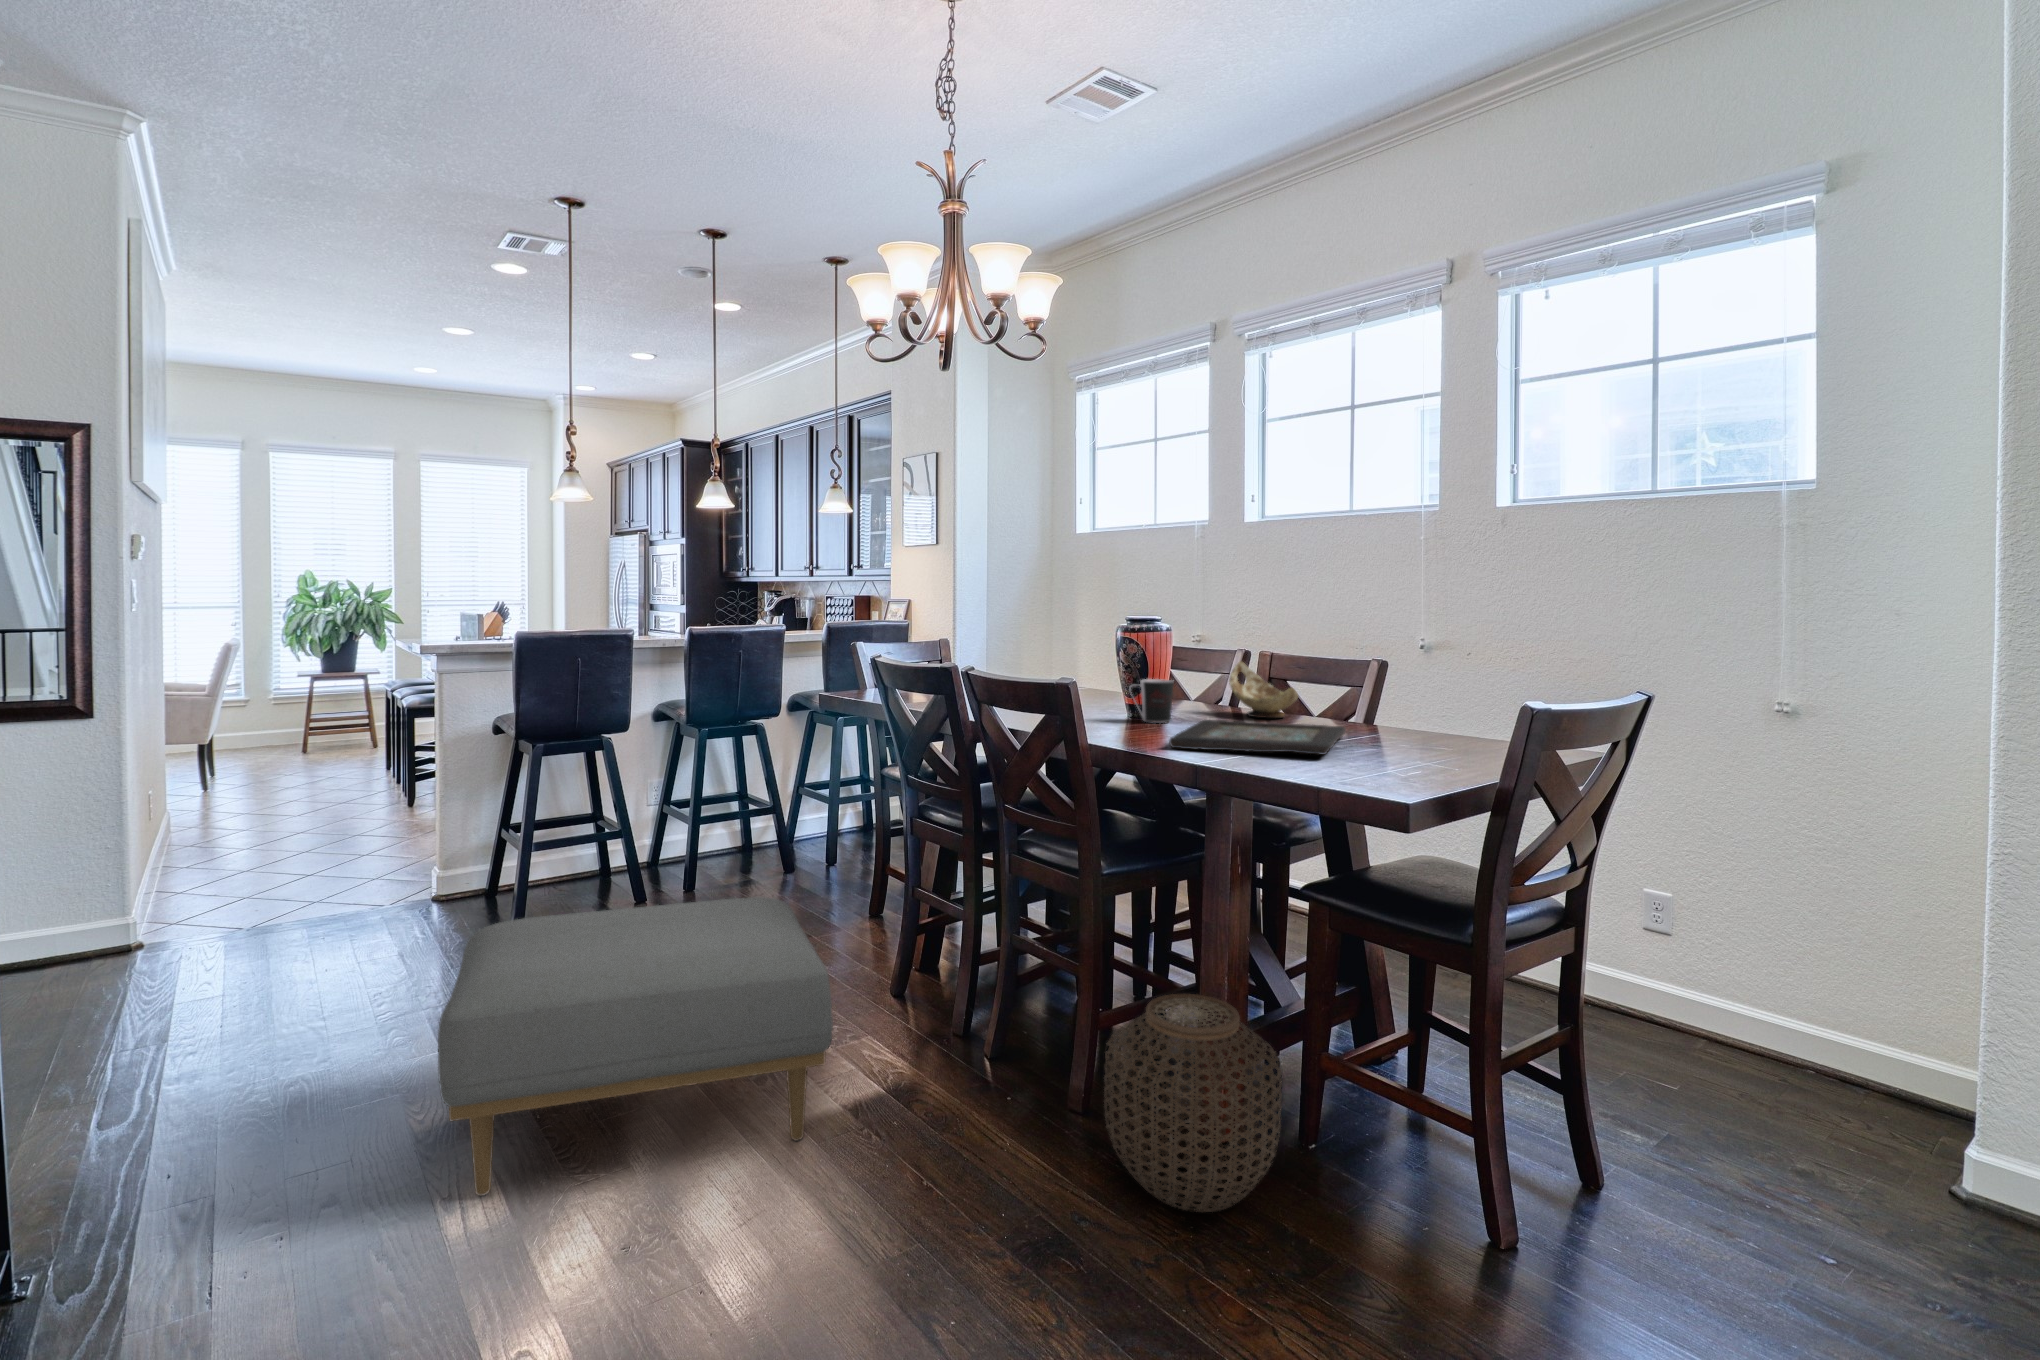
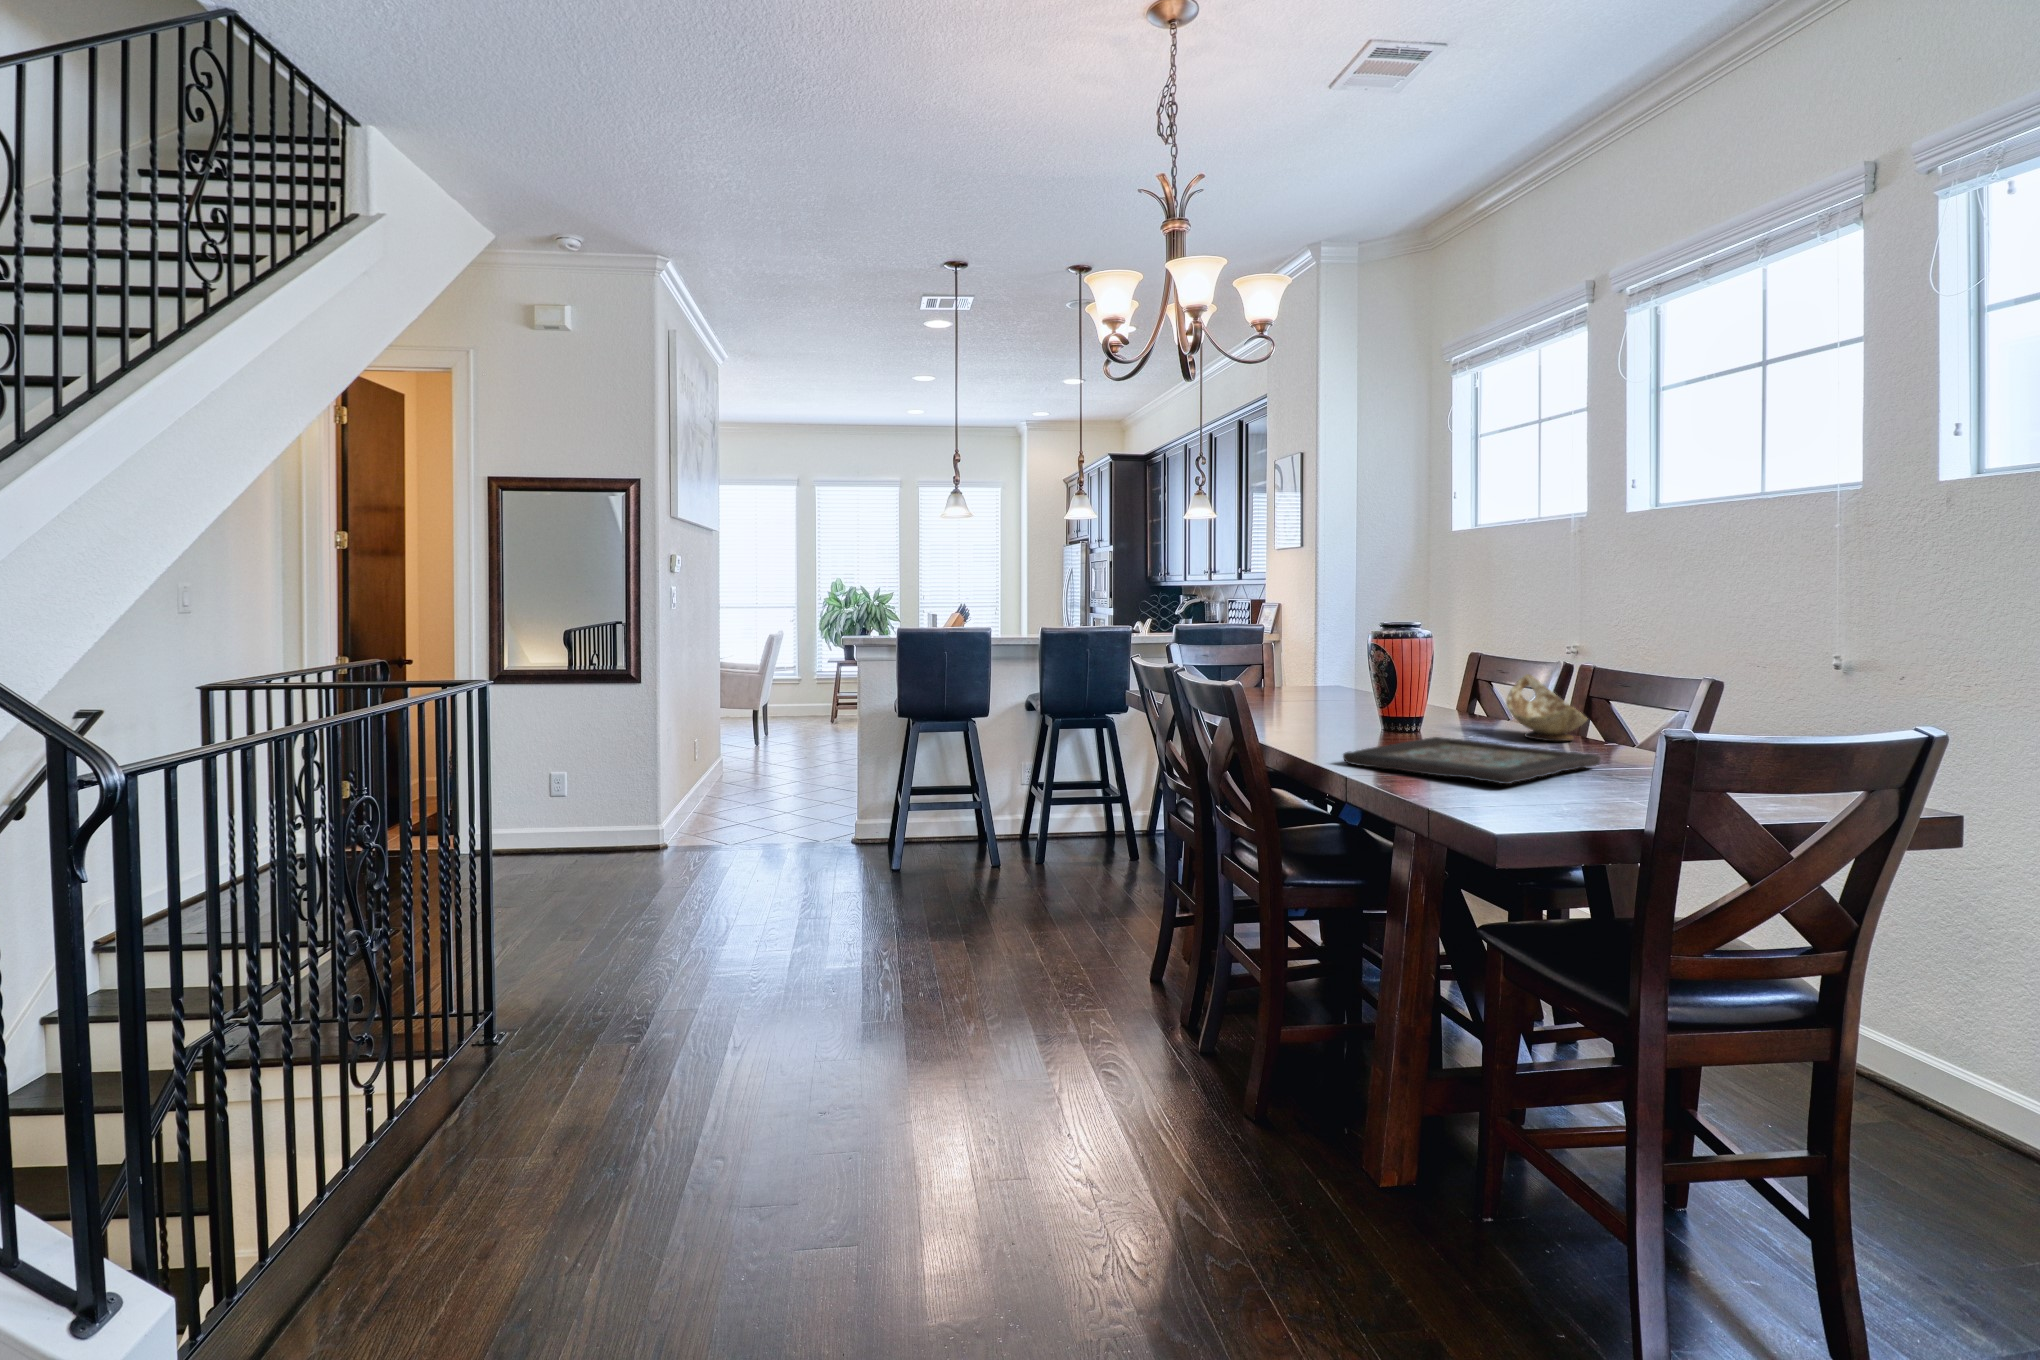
coffee cup: present [1129,679,1174,723] -> none [1365,690,1417,737]
ottoman: present [438,897,833,1196] -> none [702,857,1021,1080]
woven basket: present [1104,994,1282,1212] -> none [1209,1019,1402,1255]

